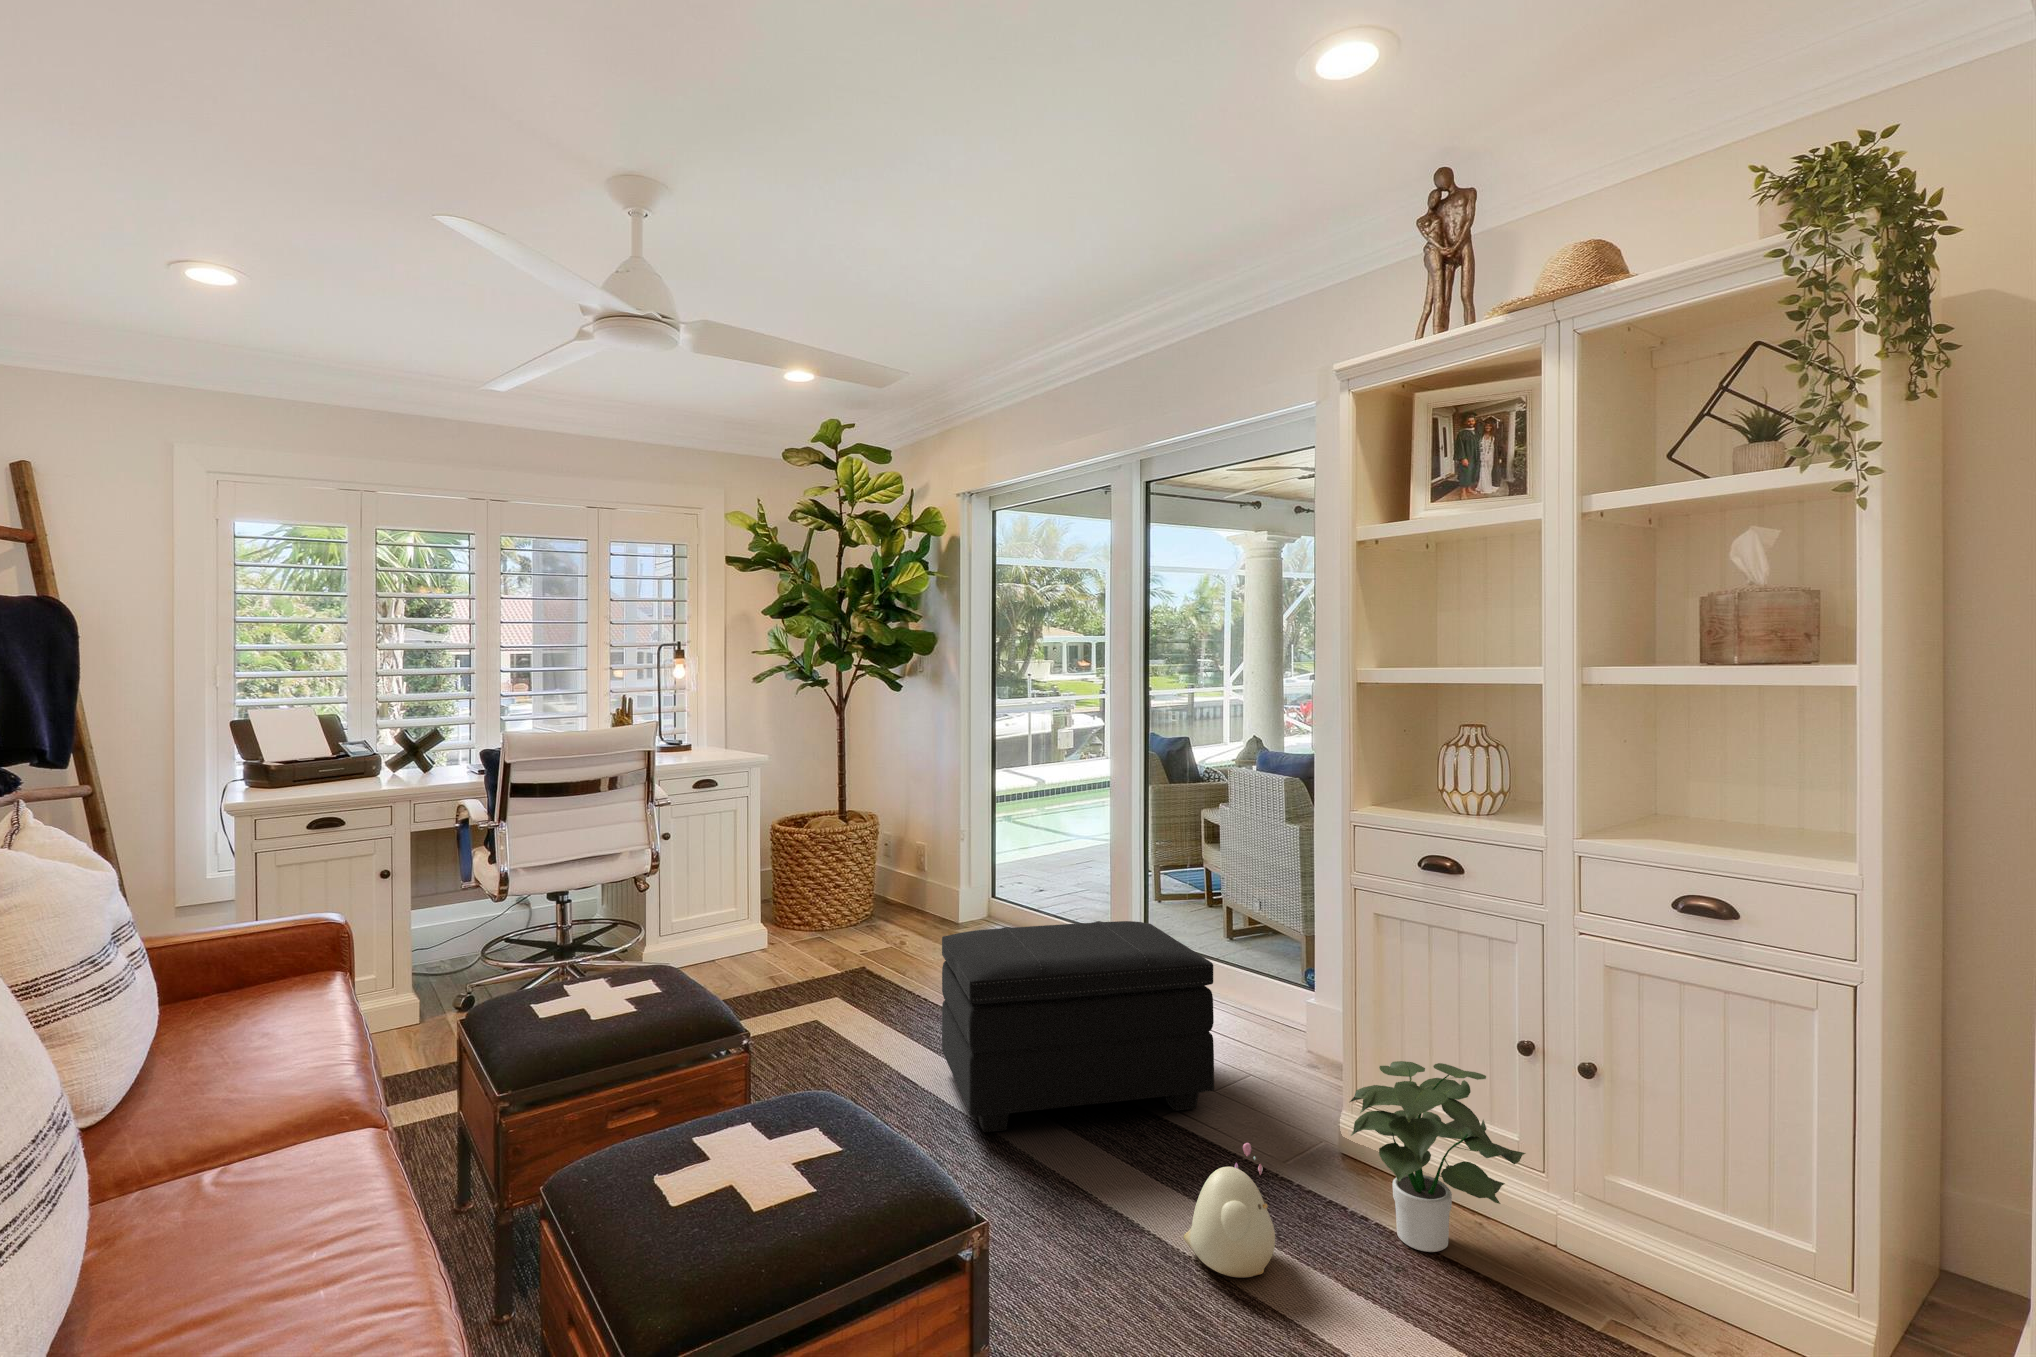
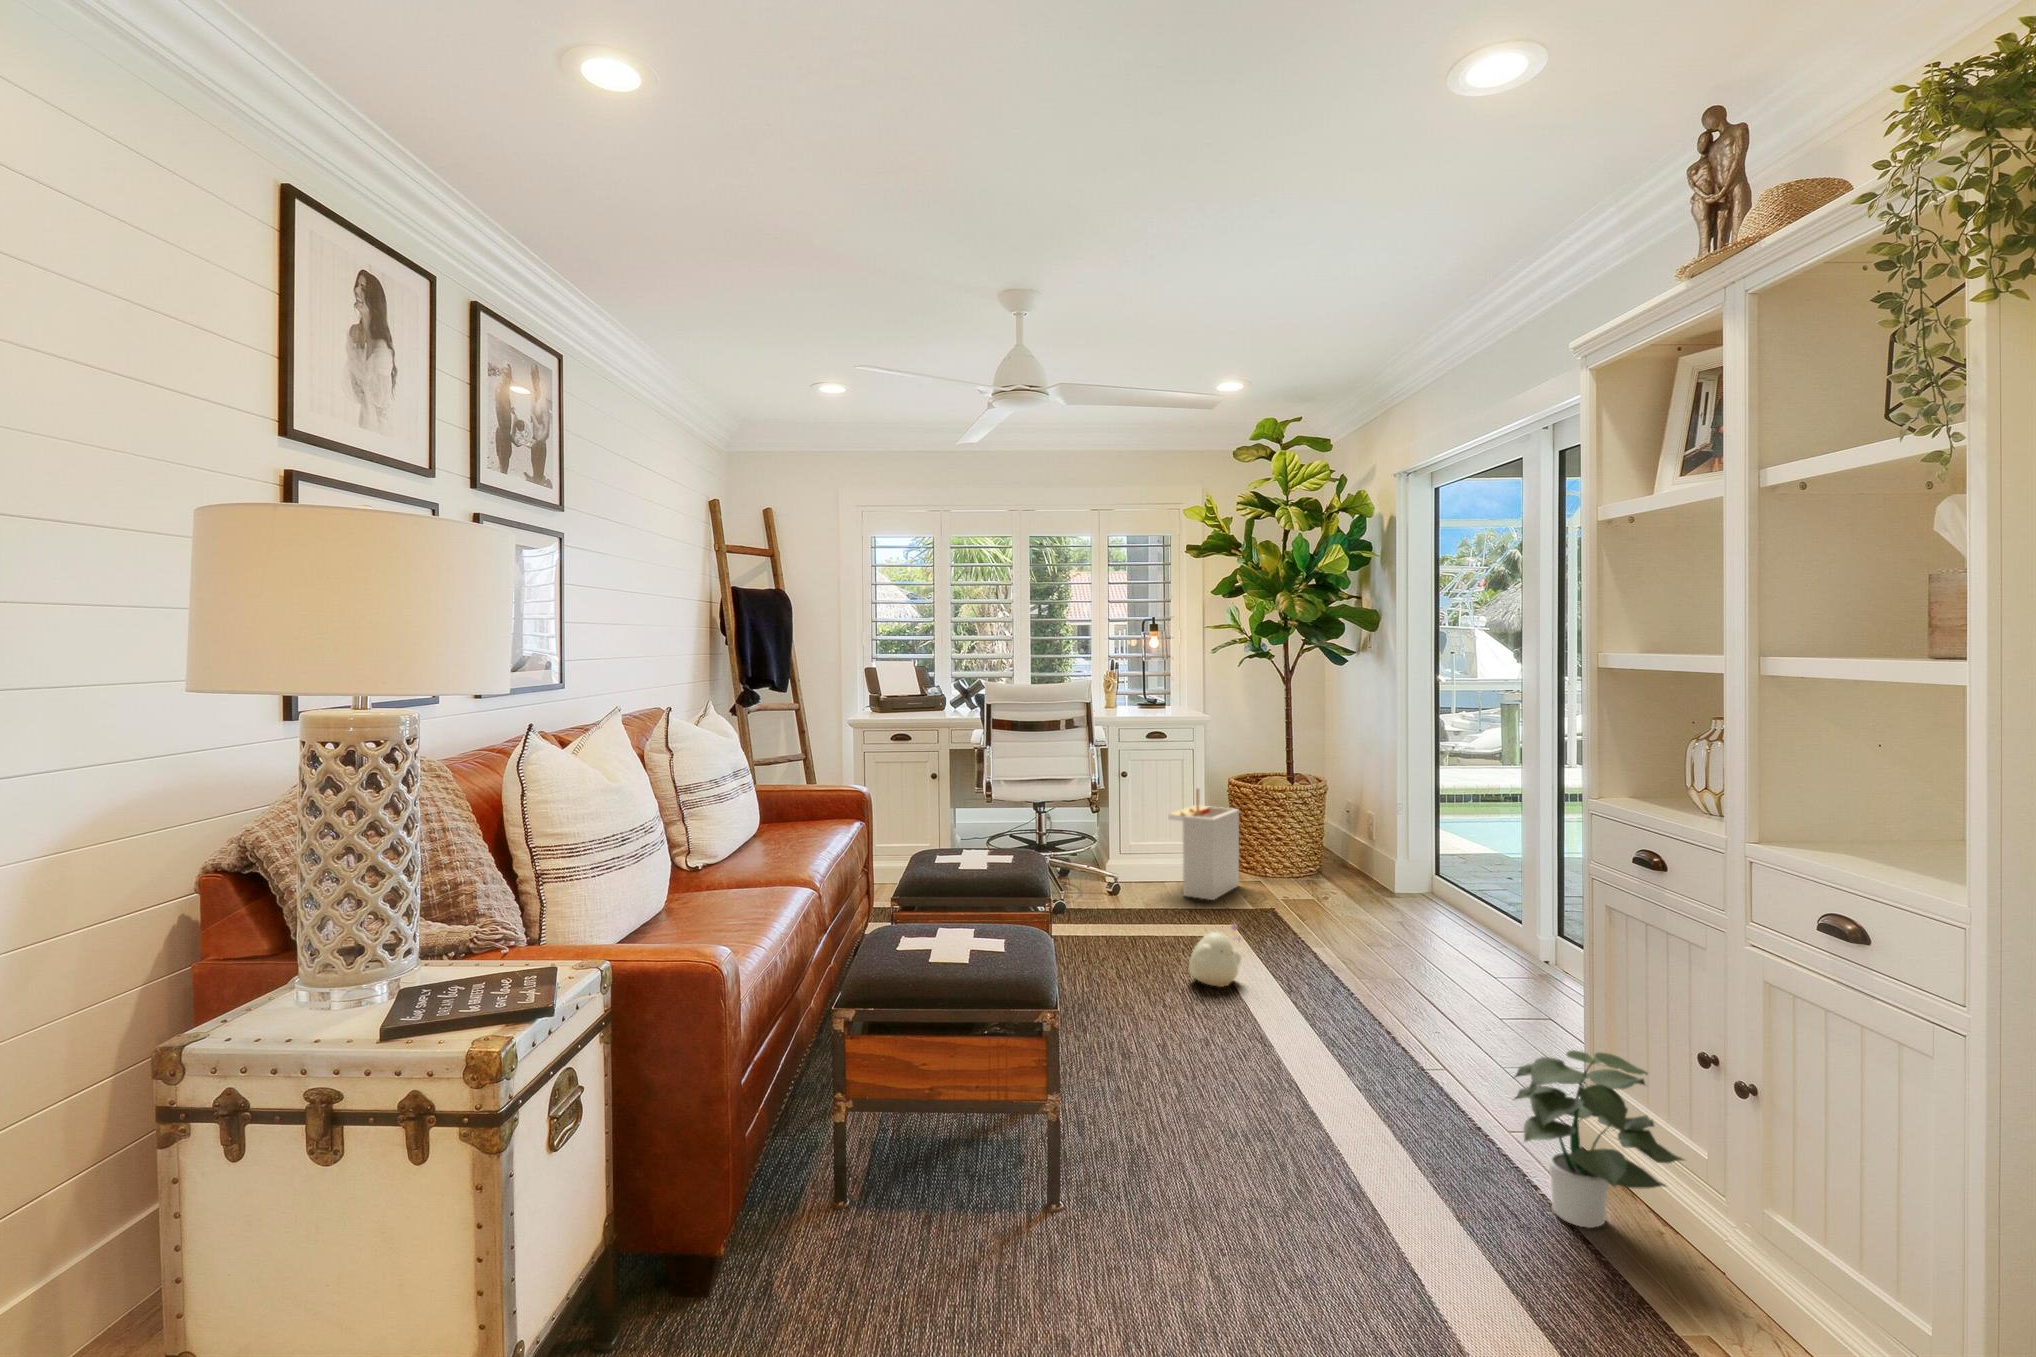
storage bin: none [728,836,801,968] -> present [1168,788,1239,900]
footstool: present [942,921,1214,1132] -> none [1243,879,1484,1072]
plush toy: present [1184,1143,1275,1278] -> present [1189,924,1241,987]

